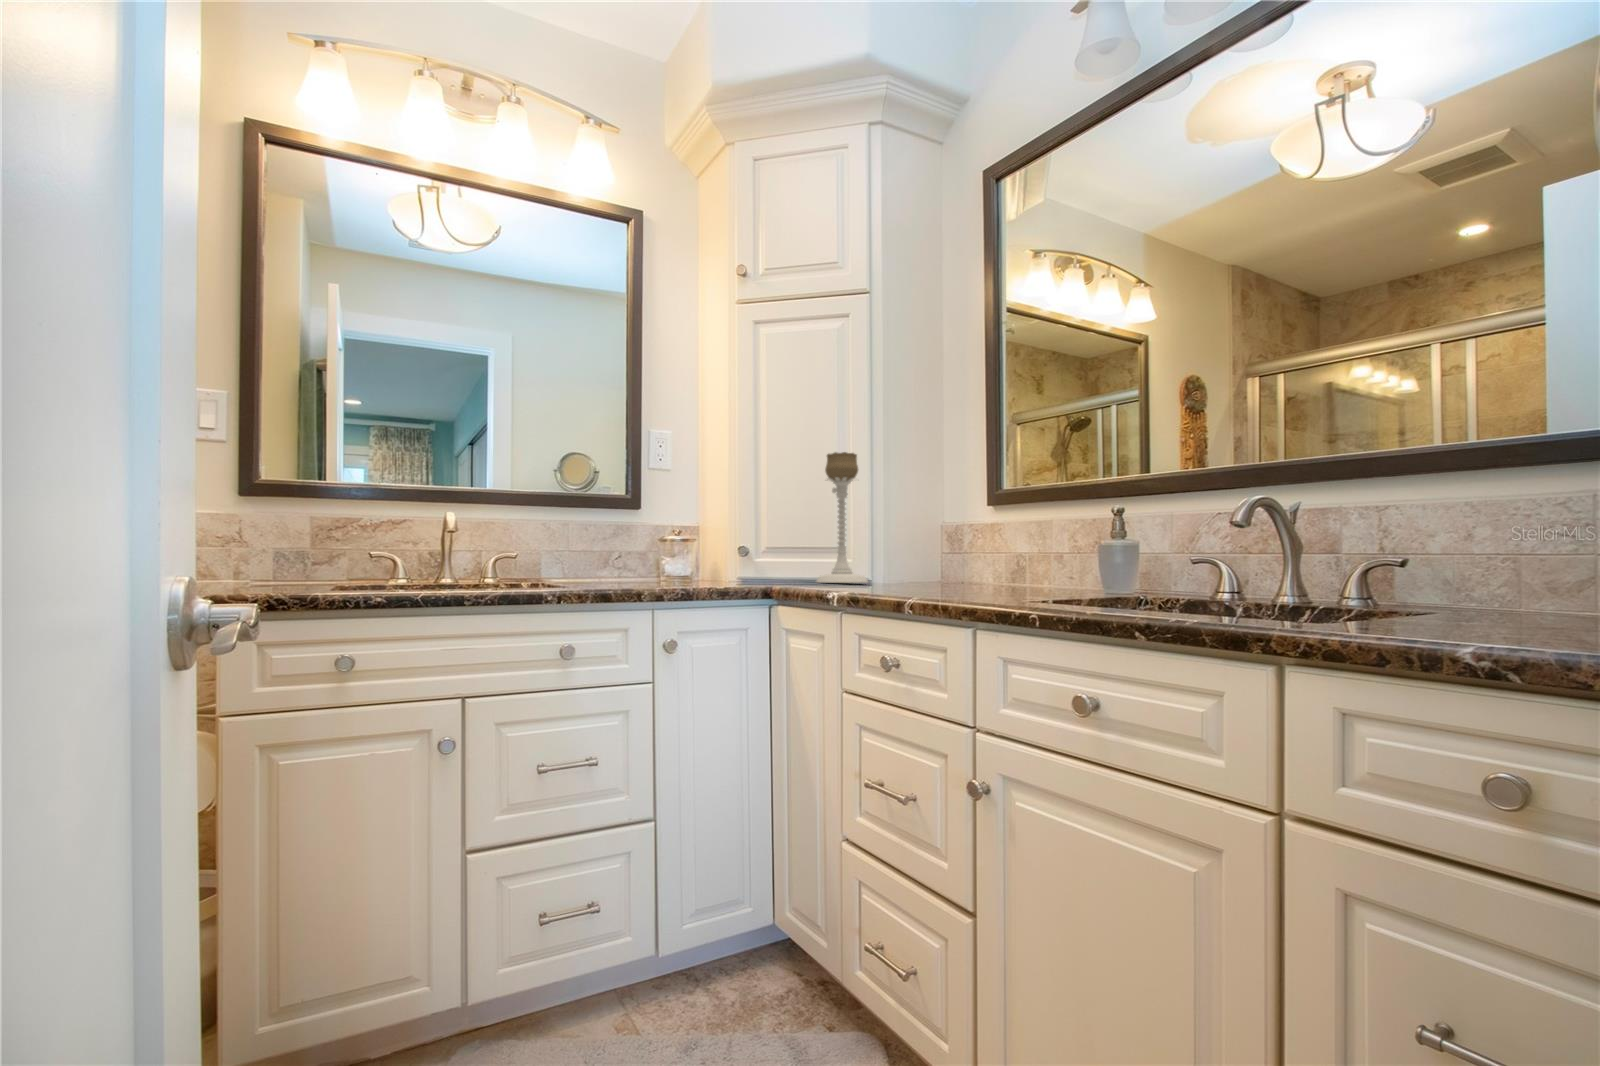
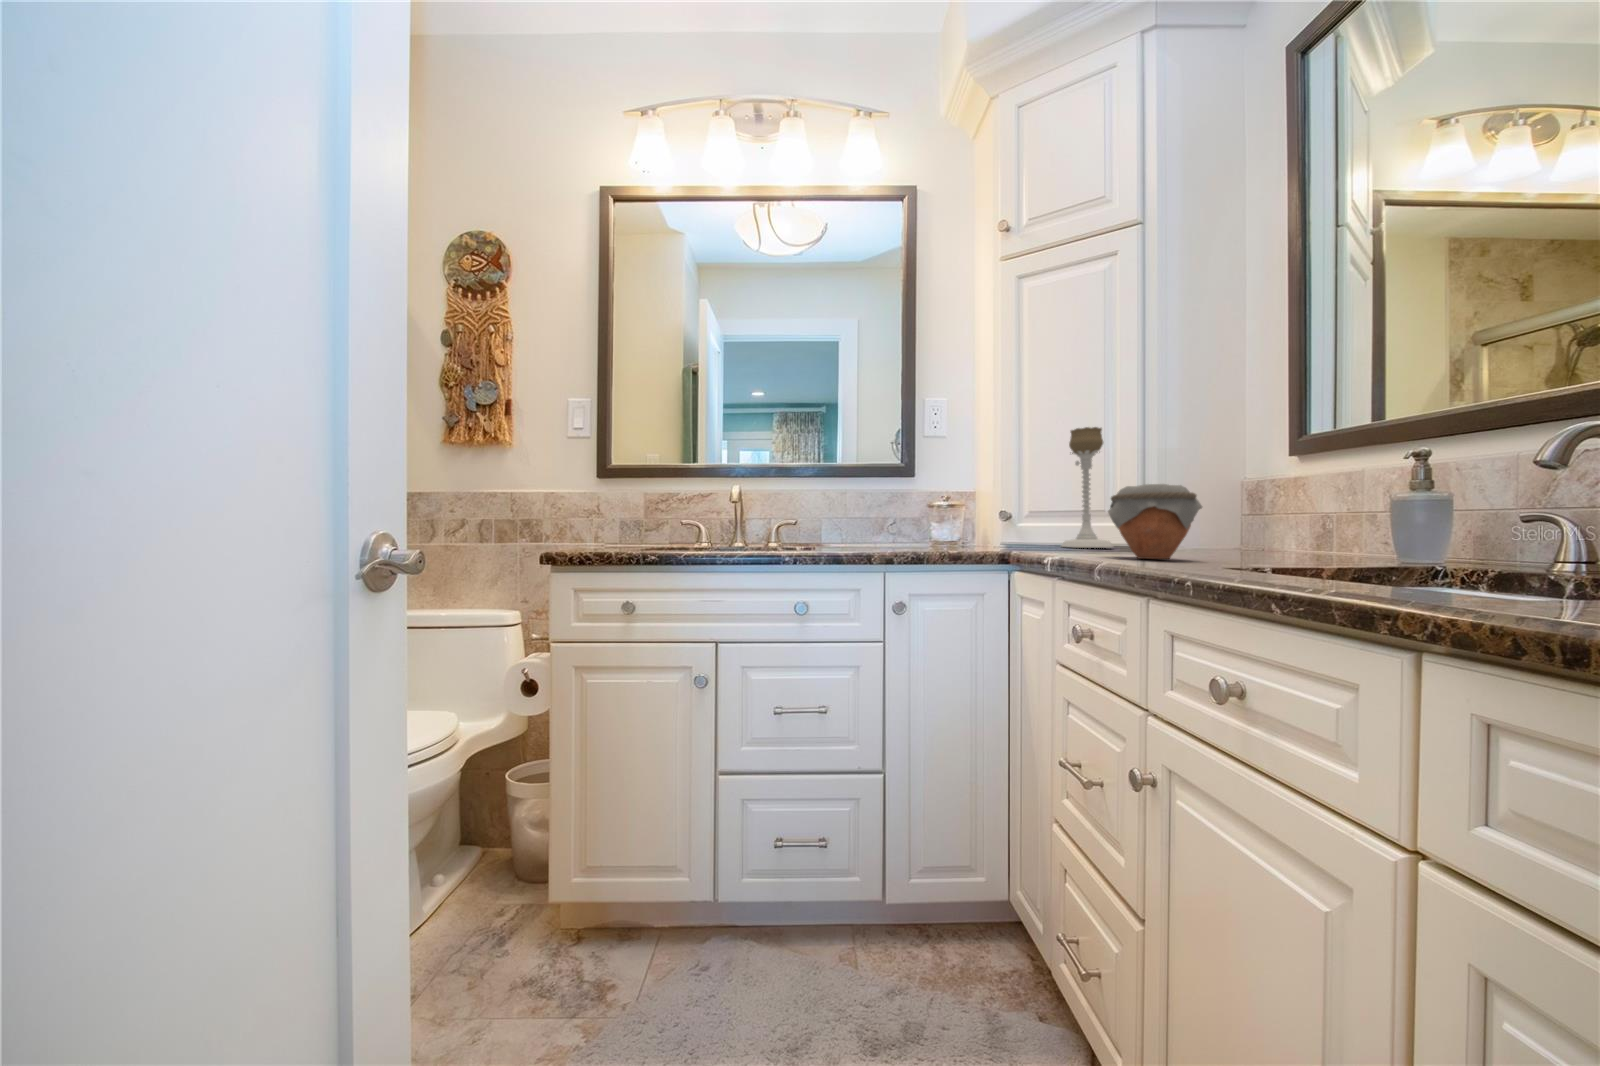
jar: none [898,514,981,593] -> present [1108,484,1202,559]

